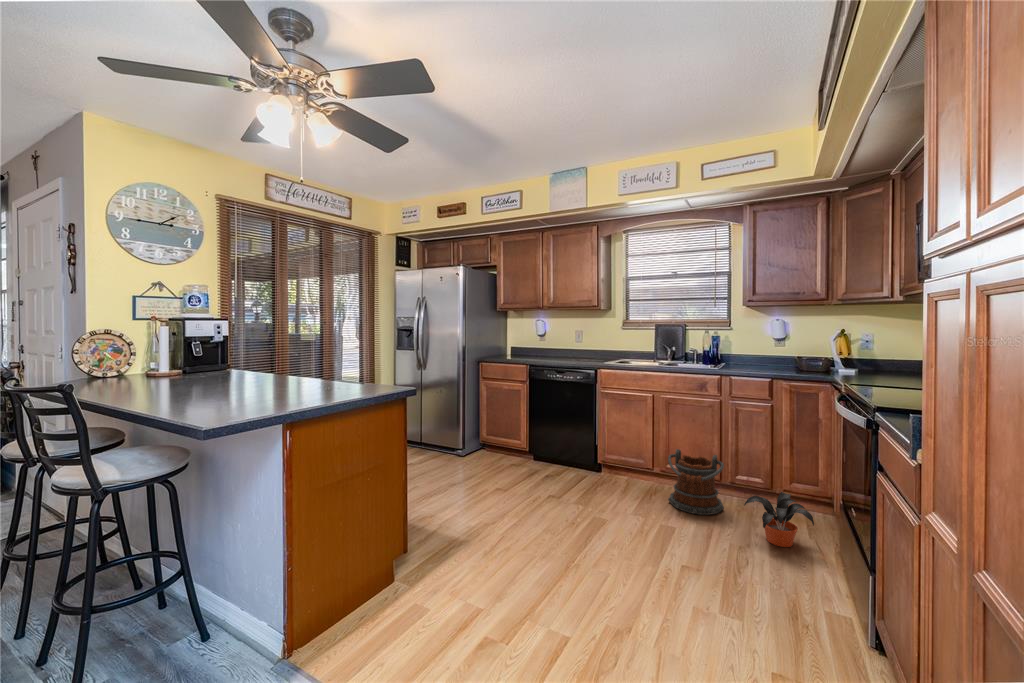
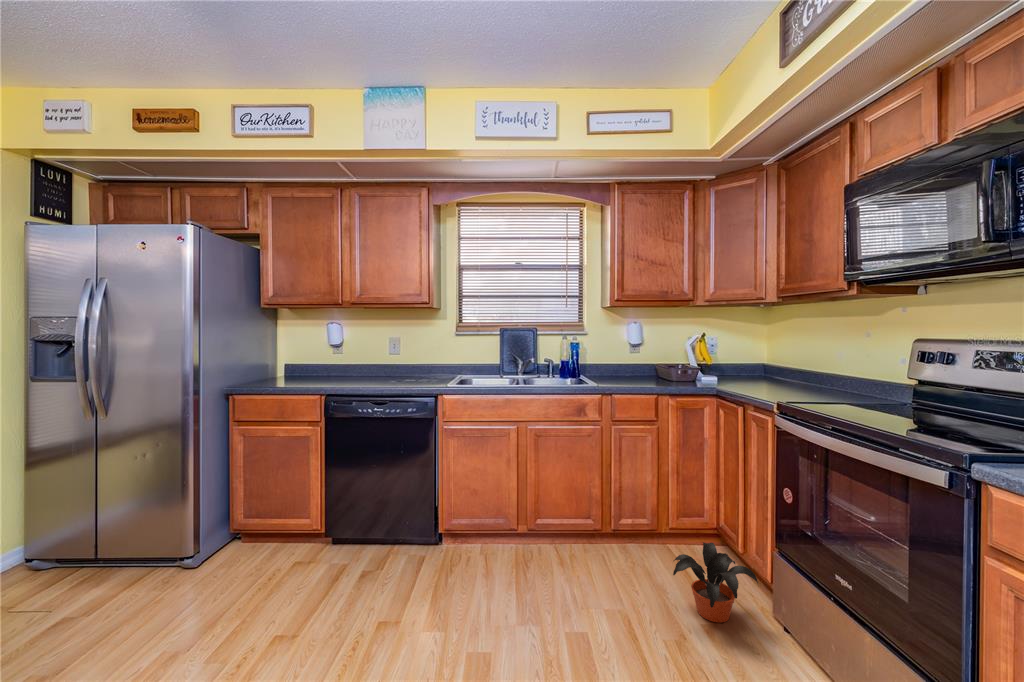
bucket: present [668,449,724,515] -> none [552,500,625,593]

